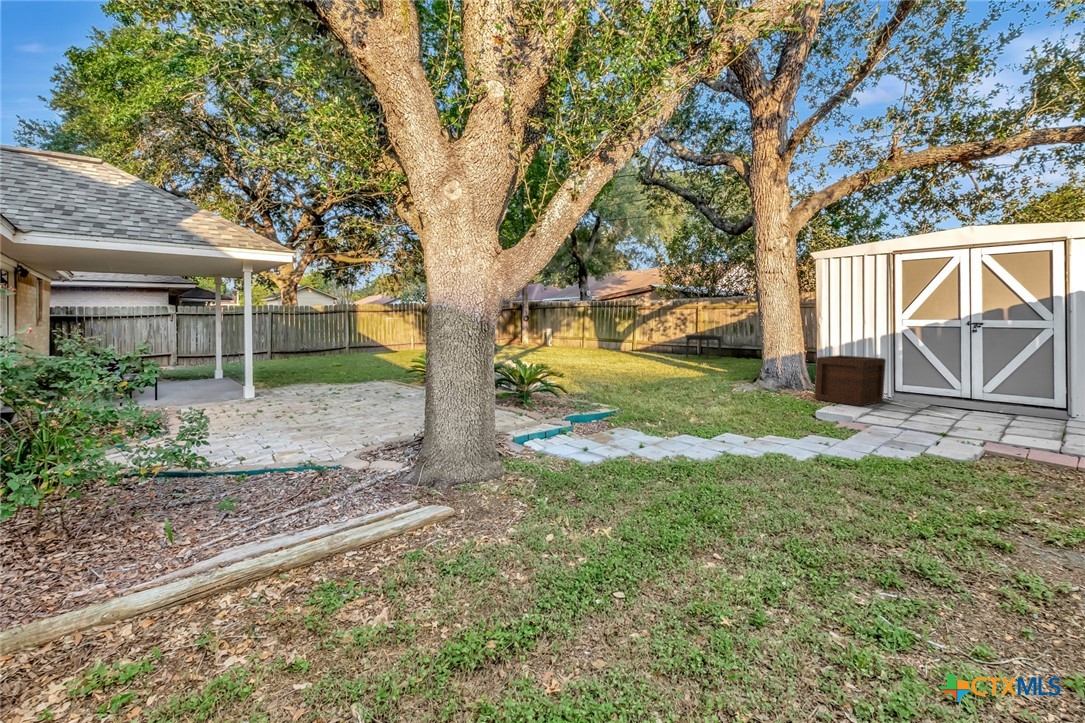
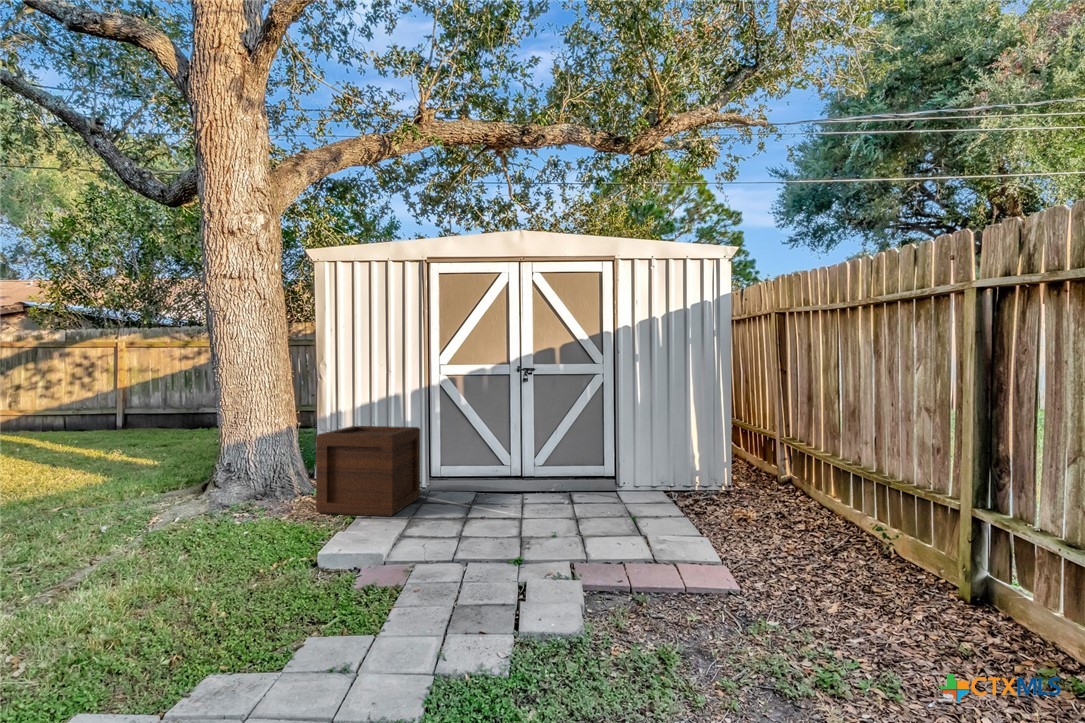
round table: present [685,335,723,359] -> none [86,393,167,436]

